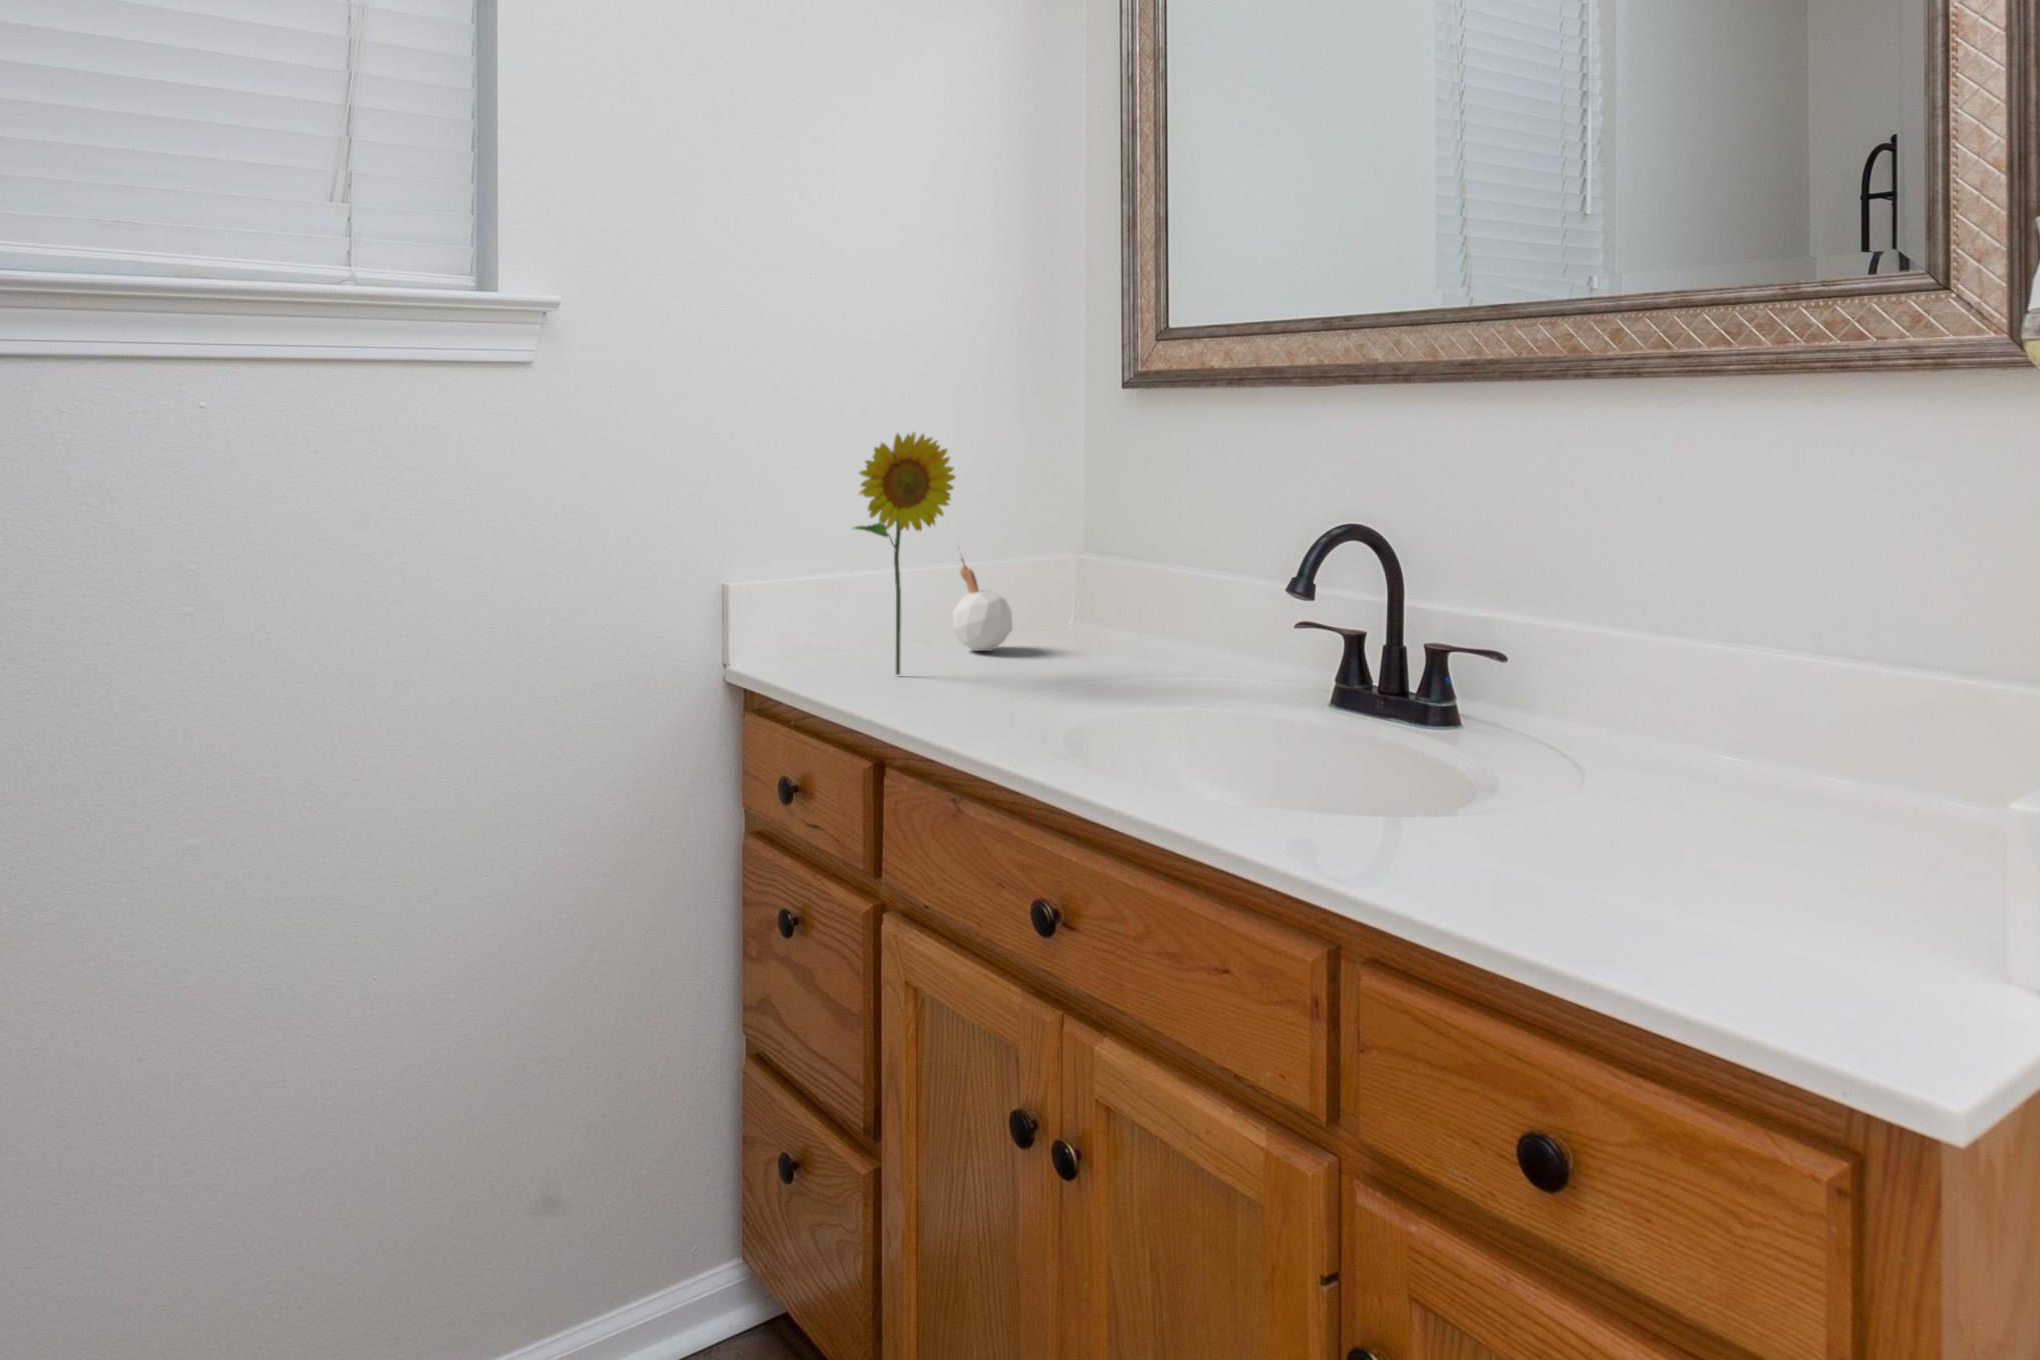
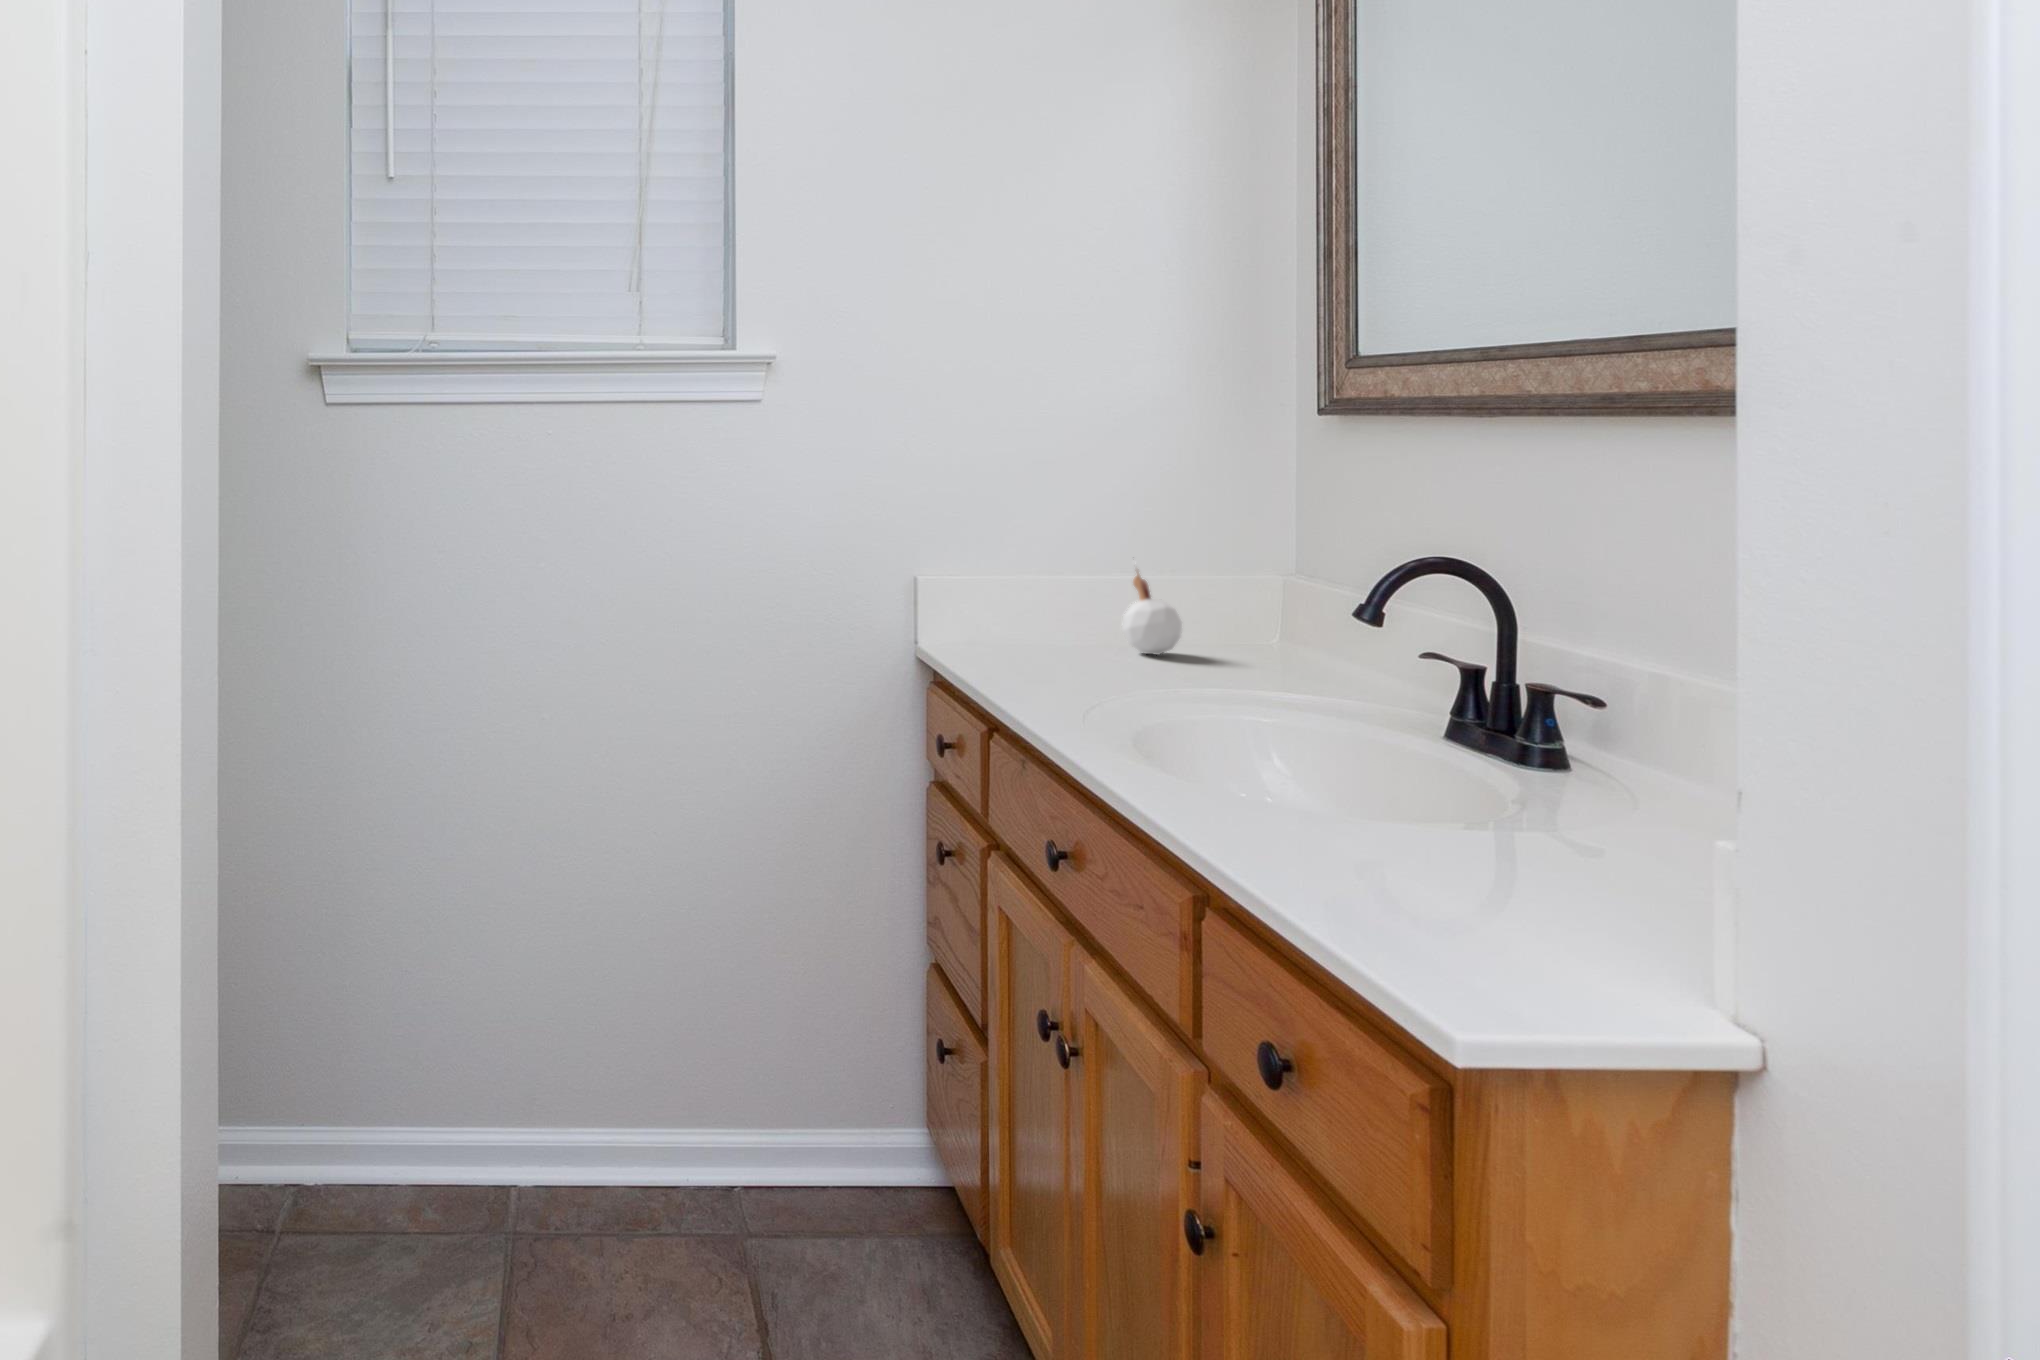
flower: present [854,433,955,675] -> none [997,454,1089,661]

